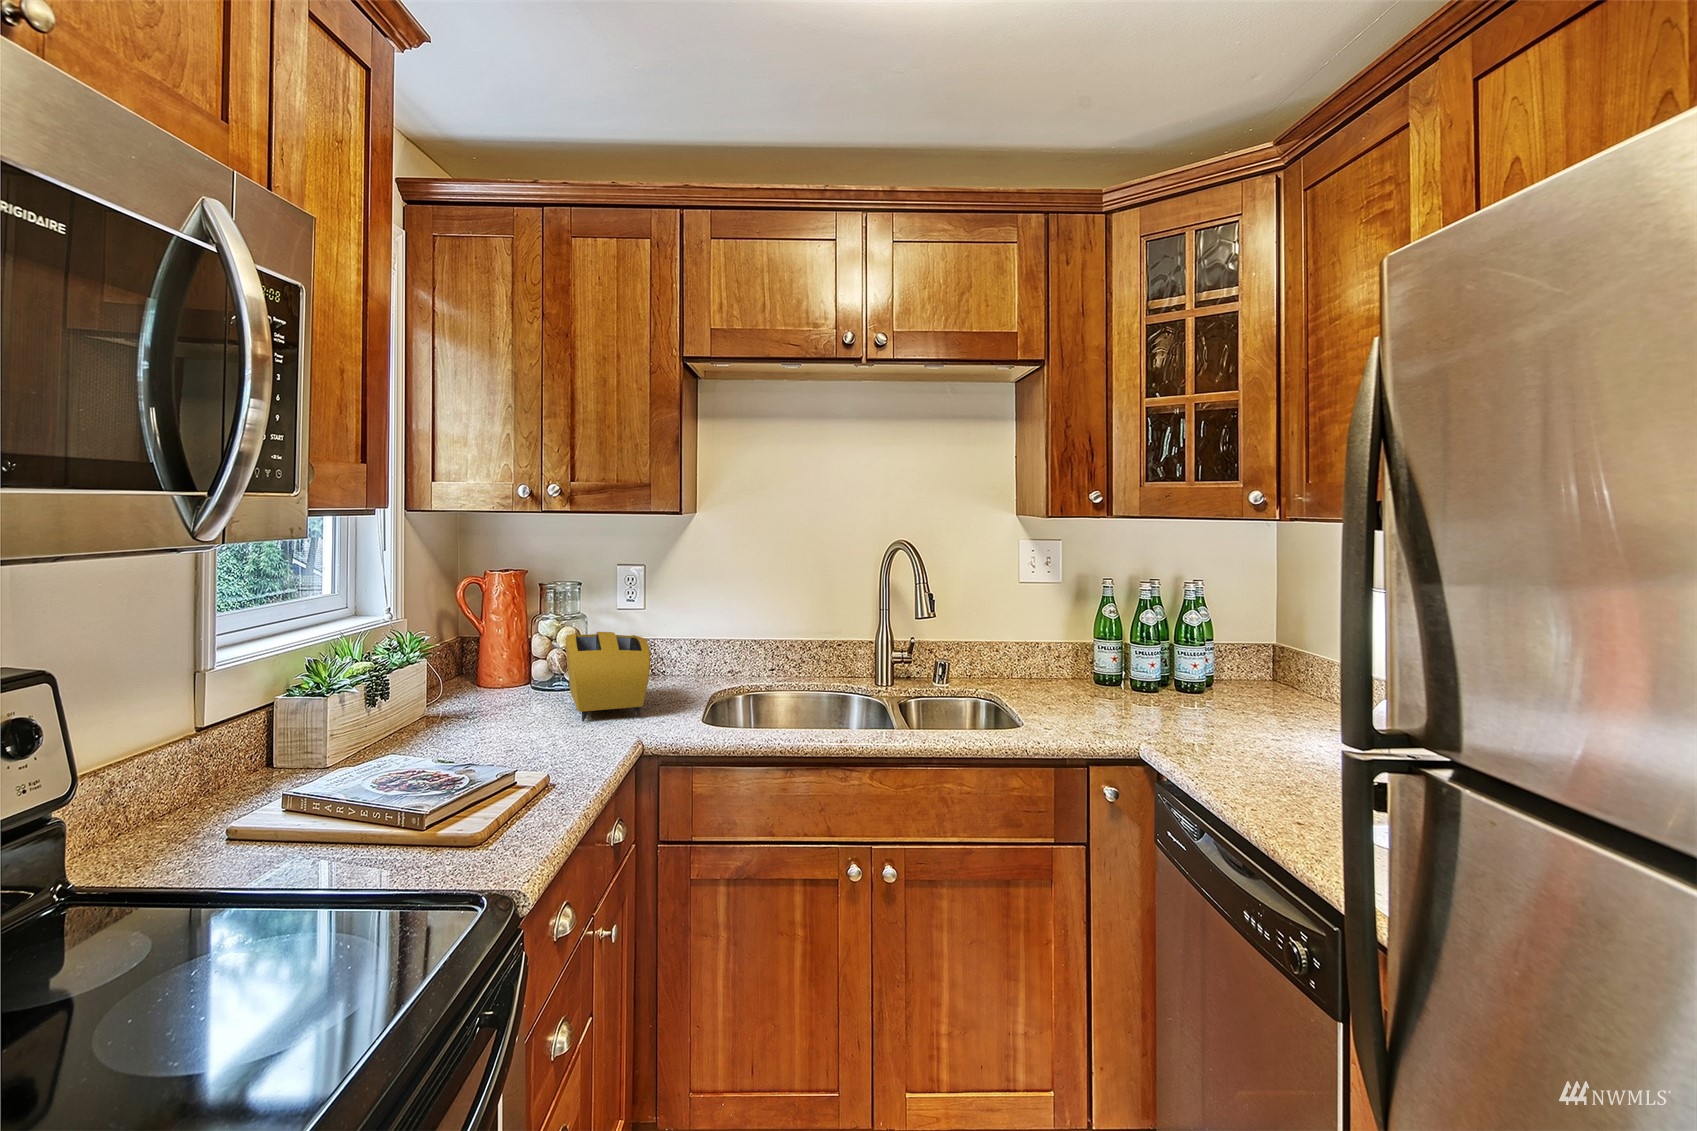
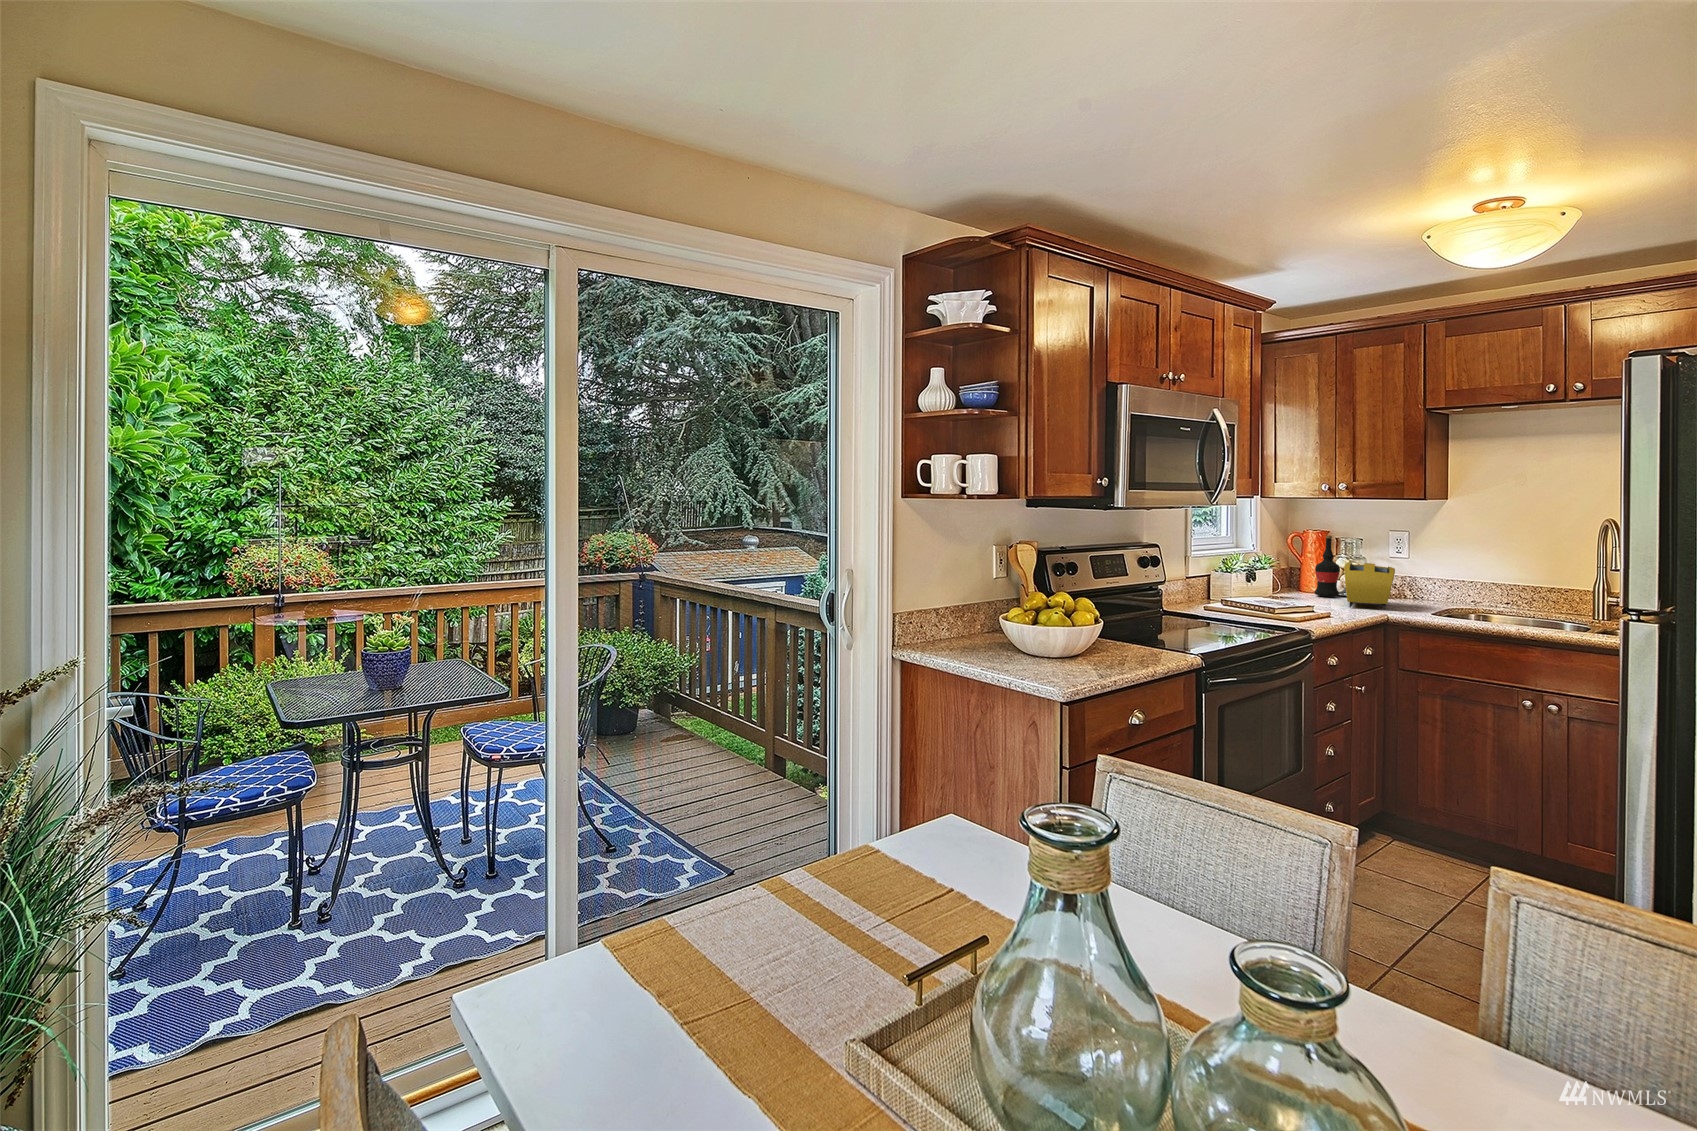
wine bottle: none [508,582,550,691] -> present [1315,536,1340,597]

